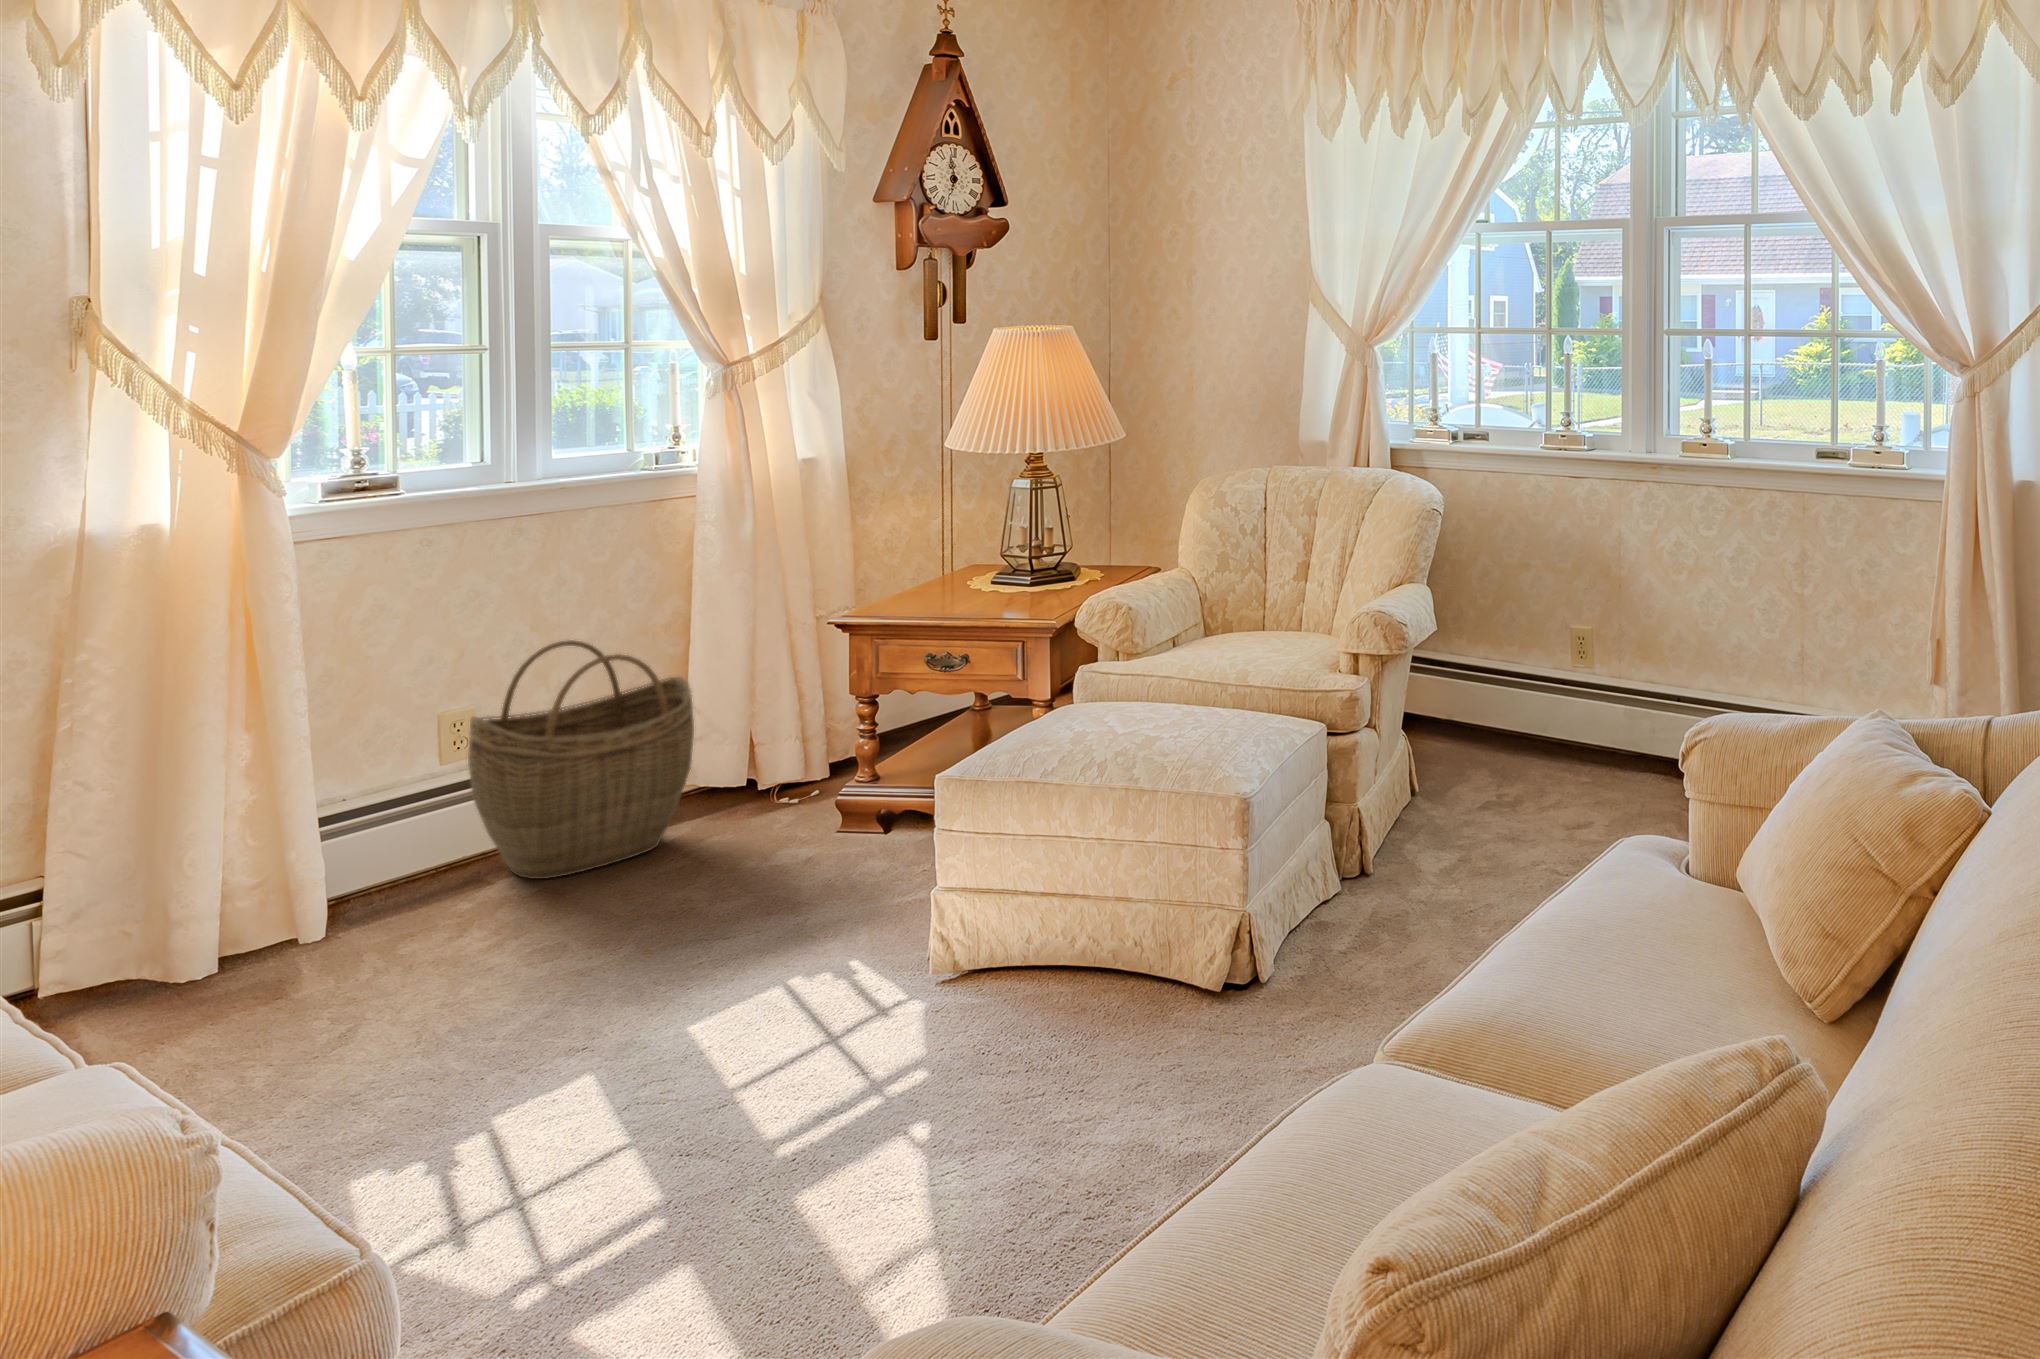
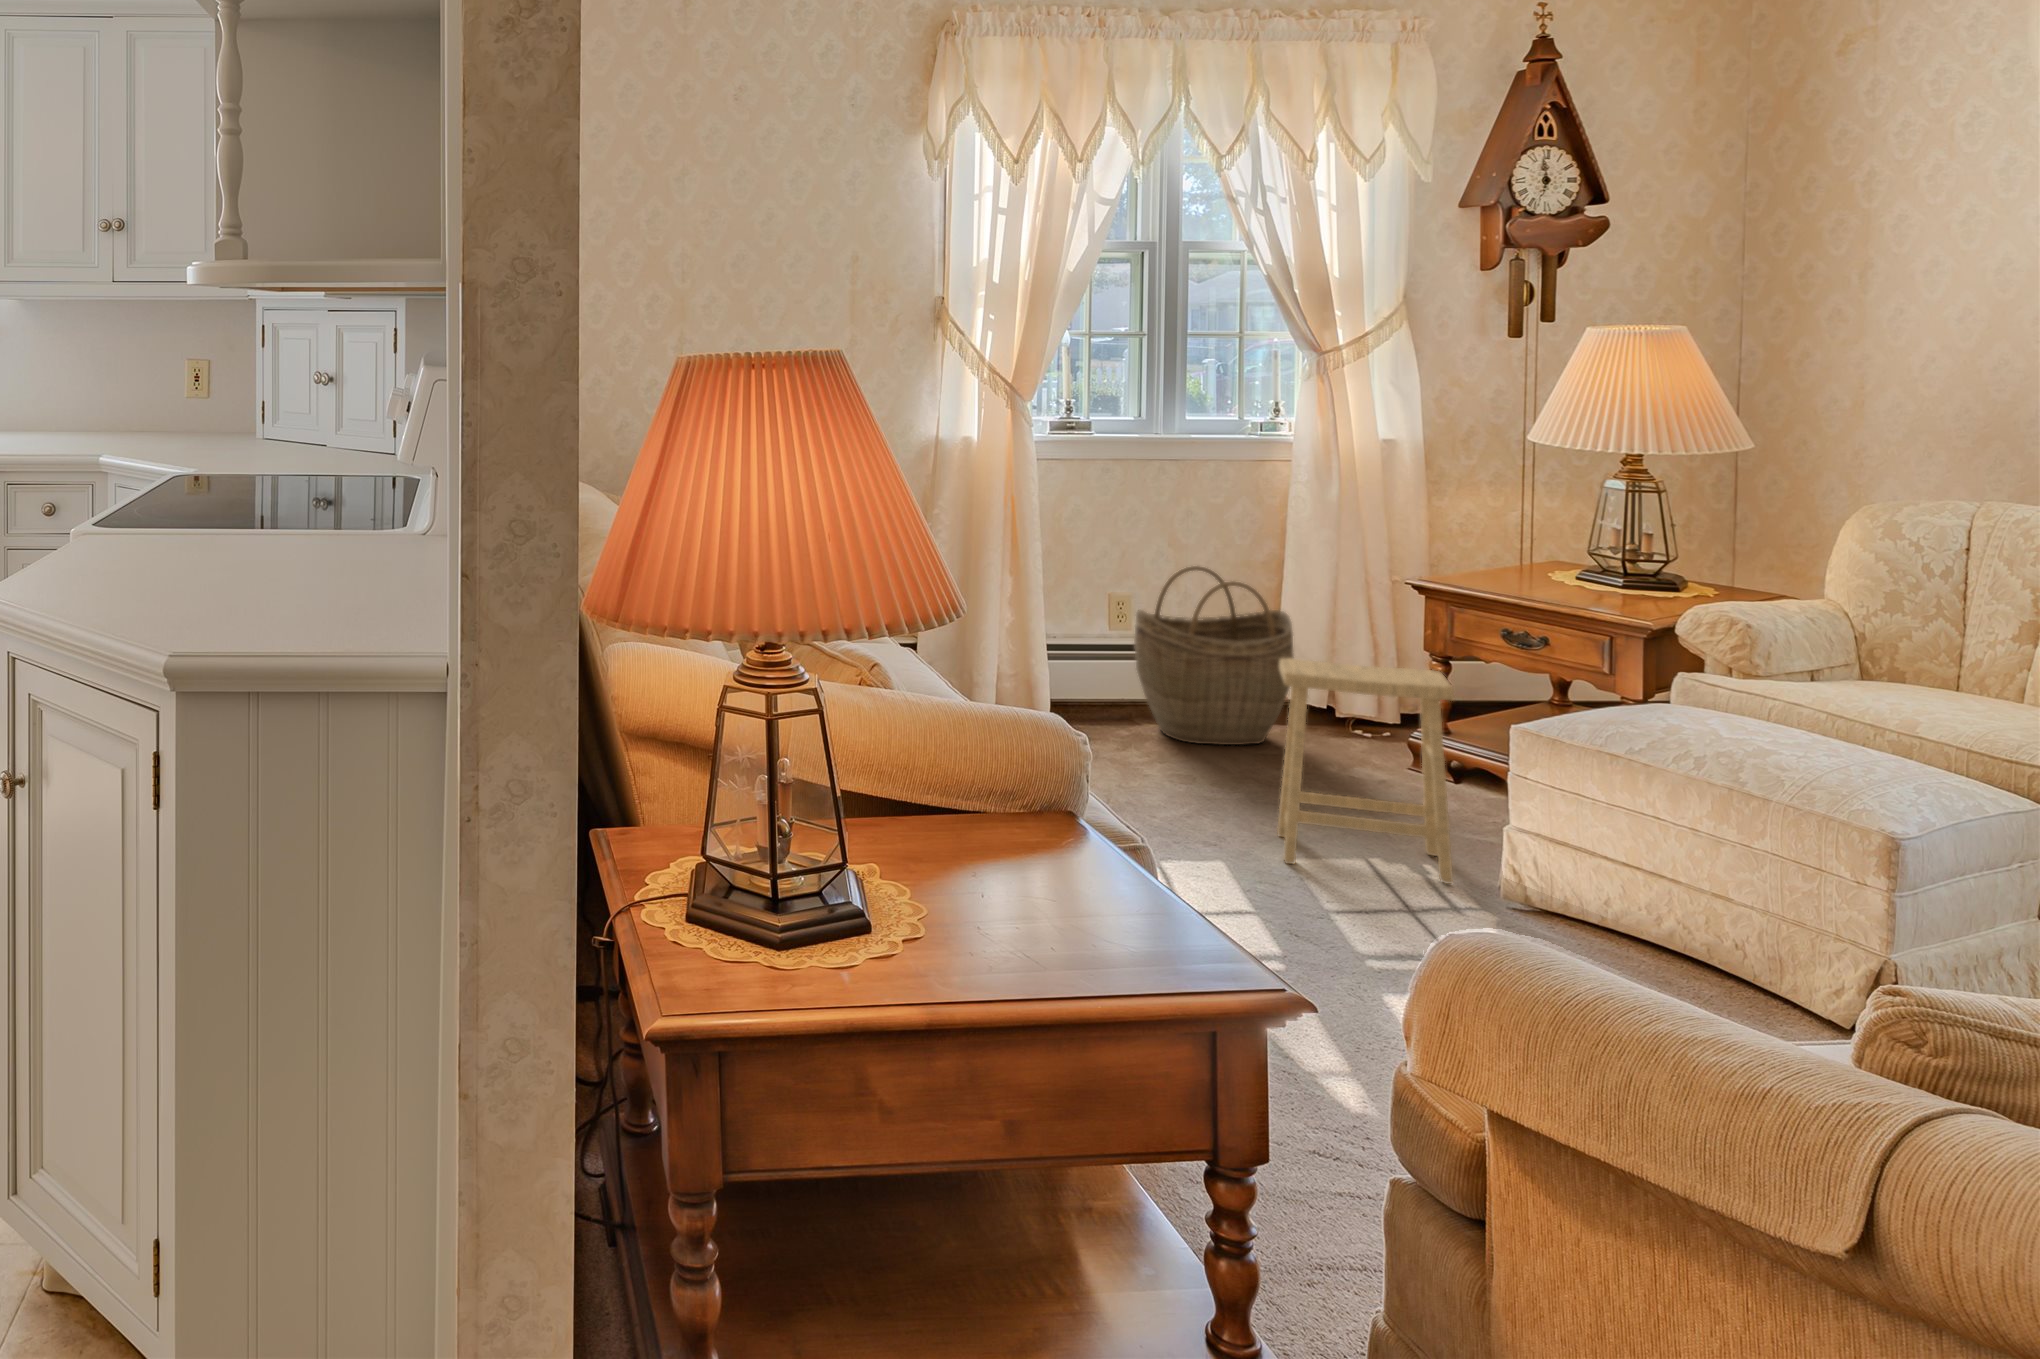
footstool: none [654,729,877,1039] -> present [1277,658,1454,884]

